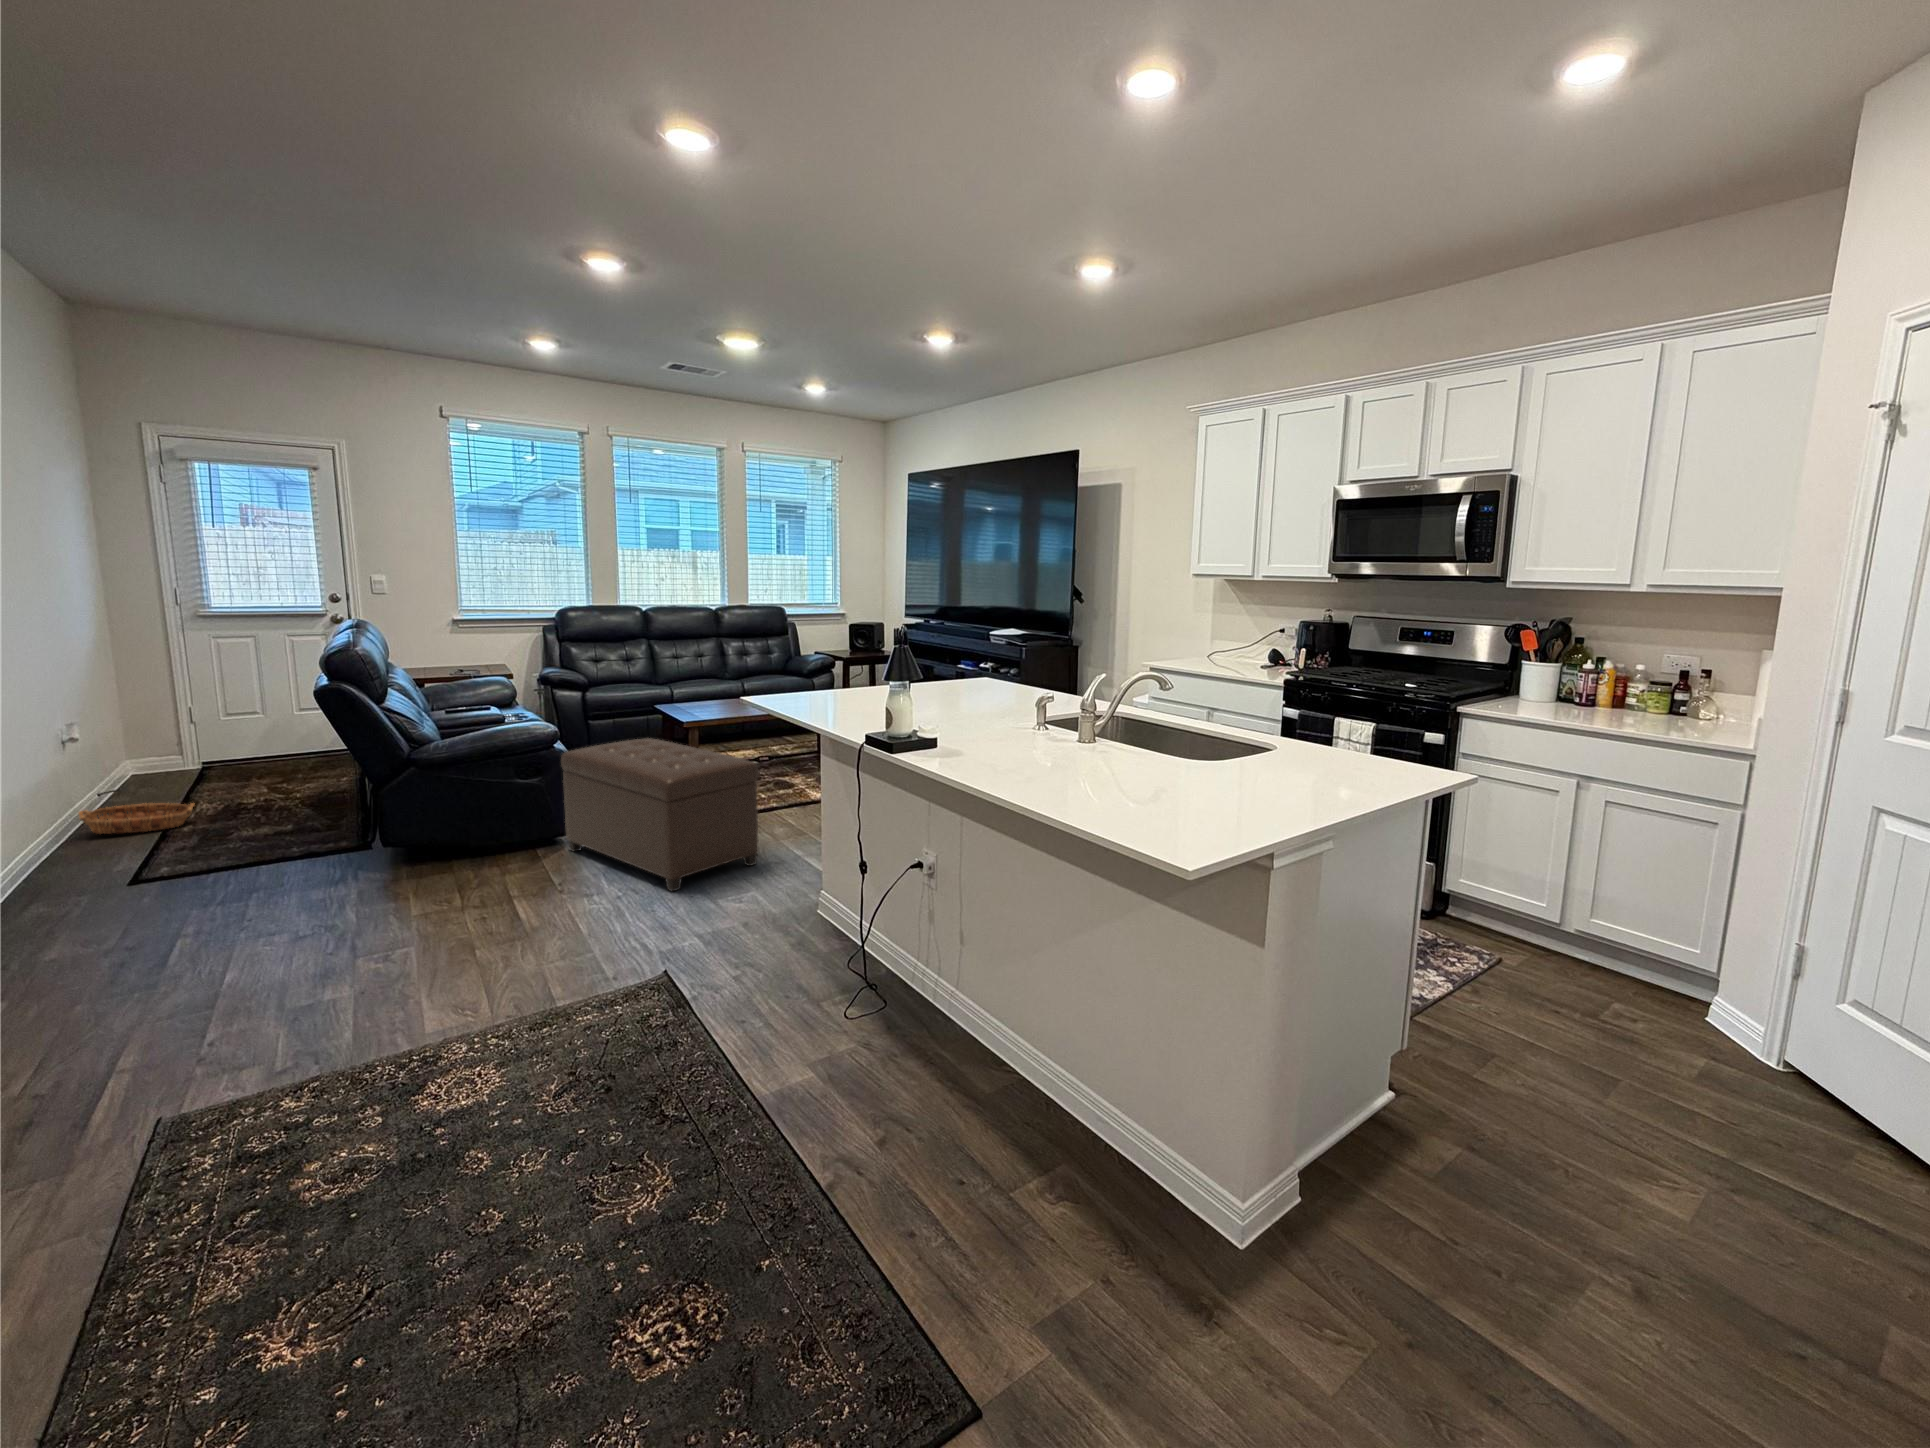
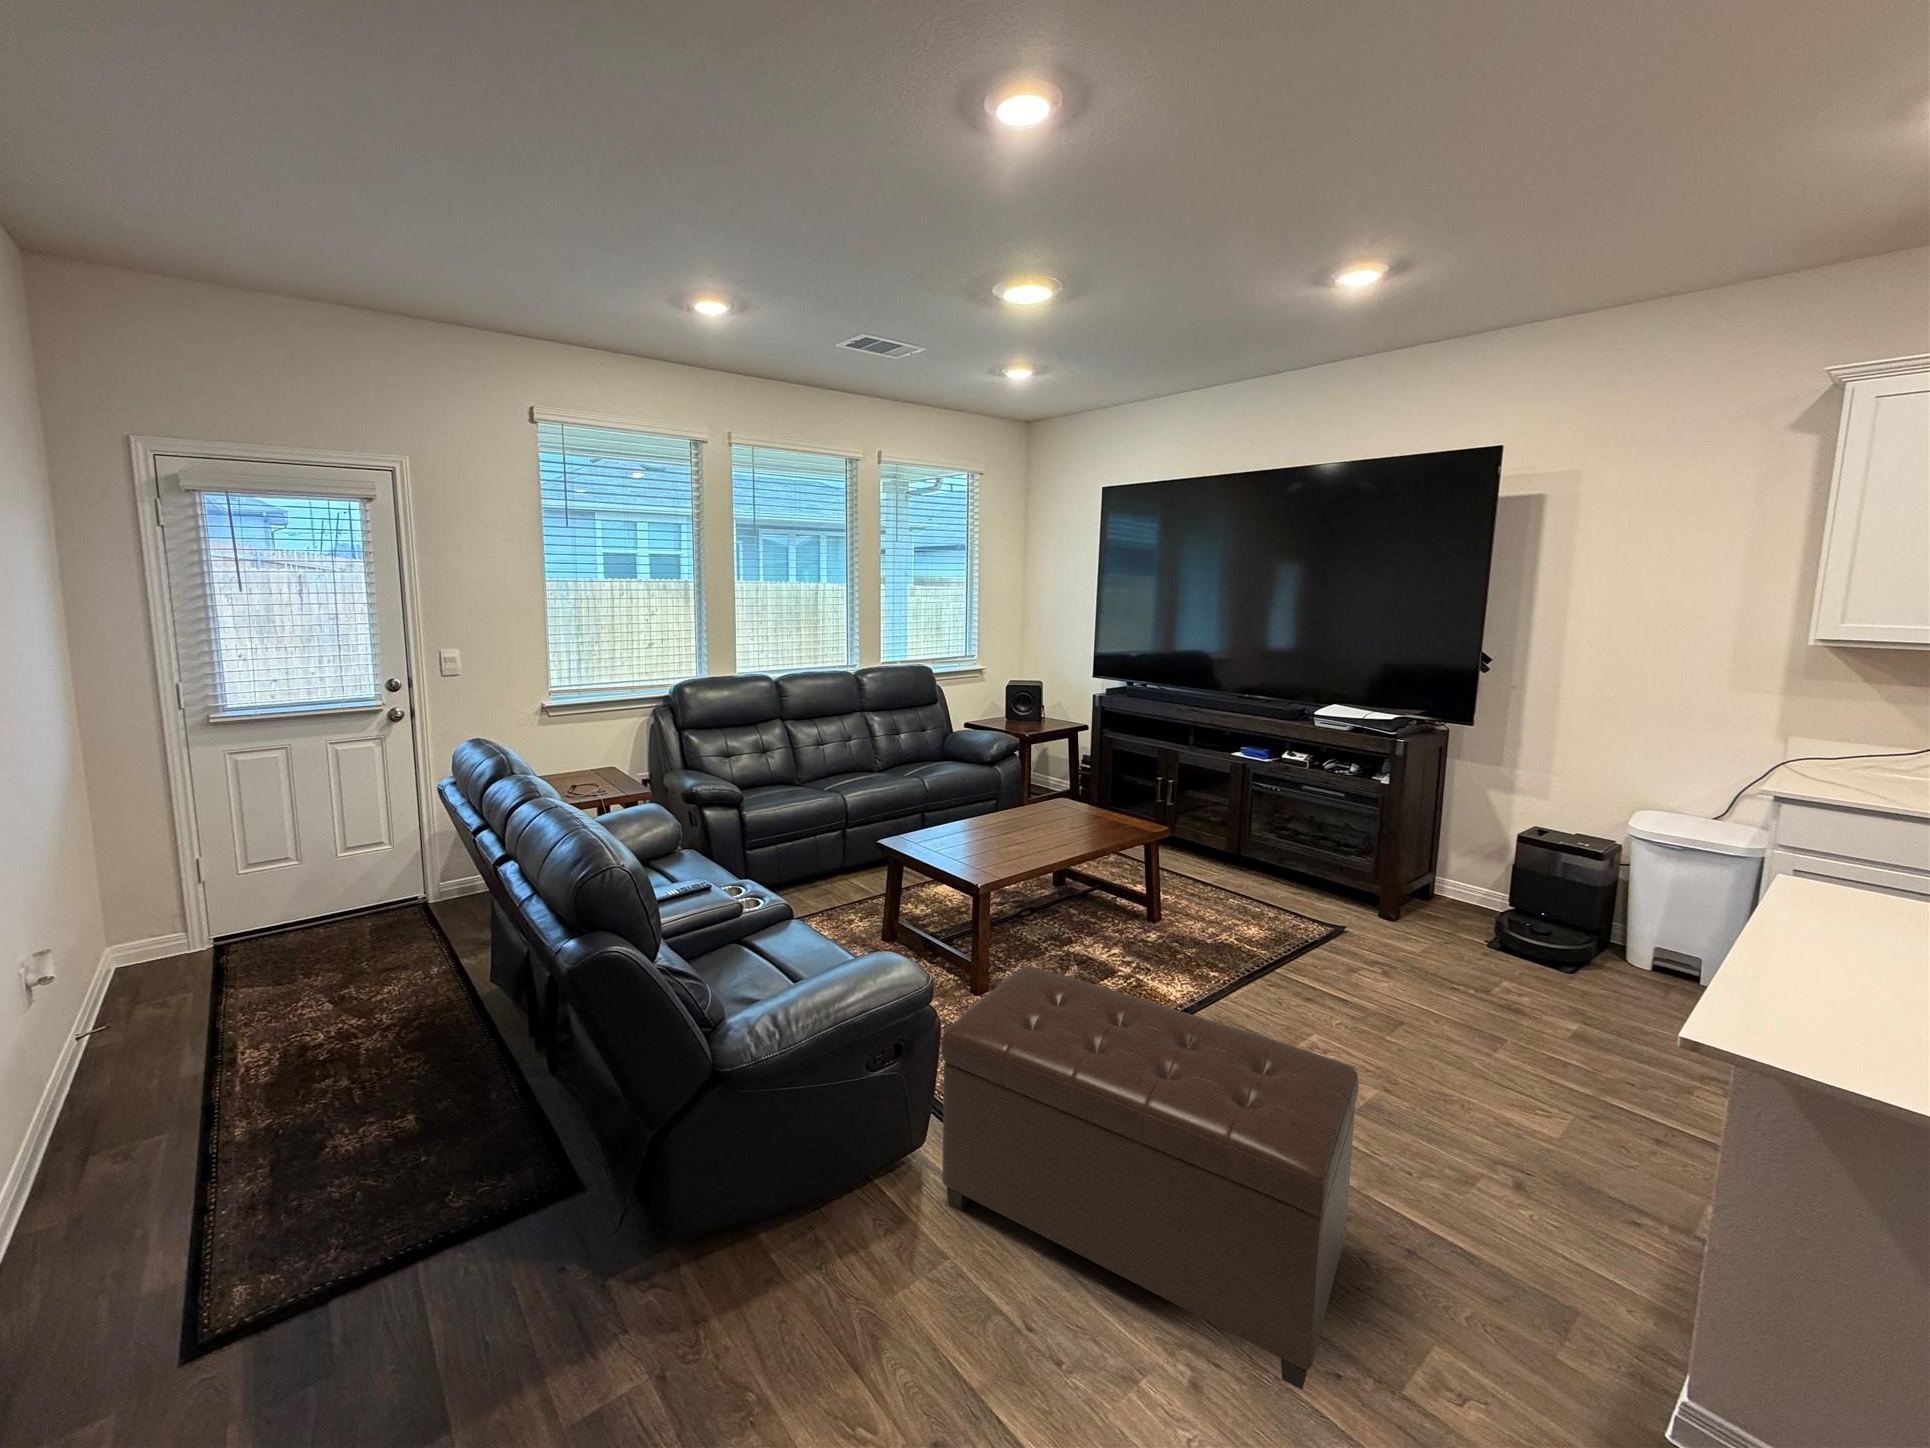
basket: present [79,803,194,834] -> none [39,1060,268,1182]

